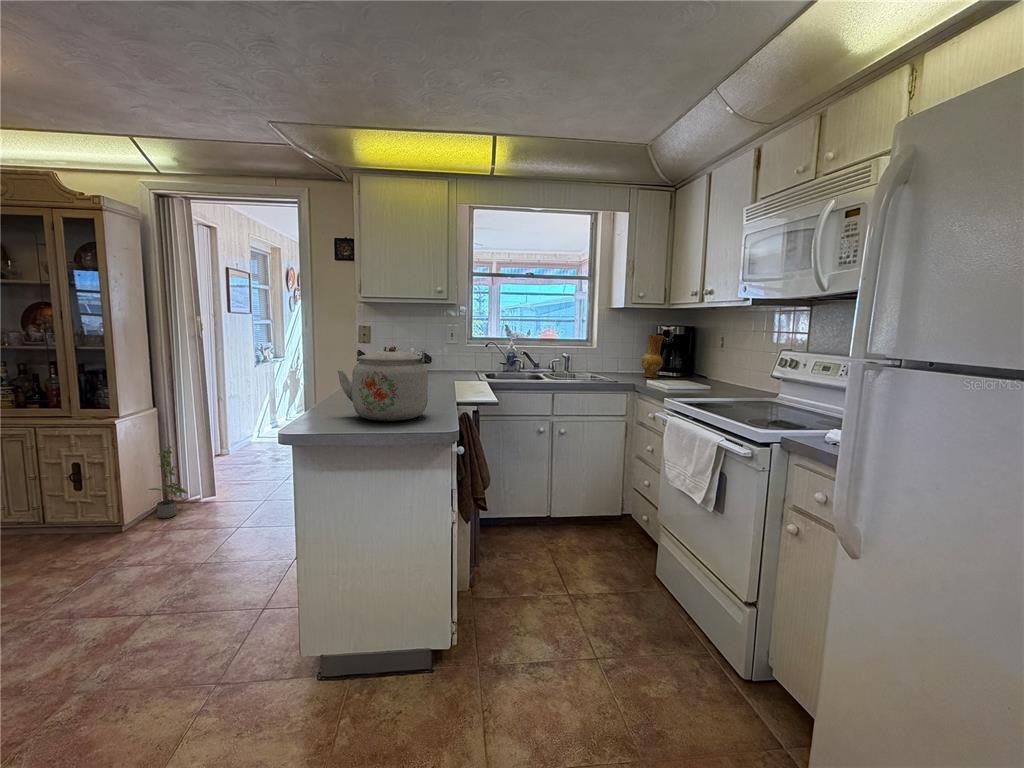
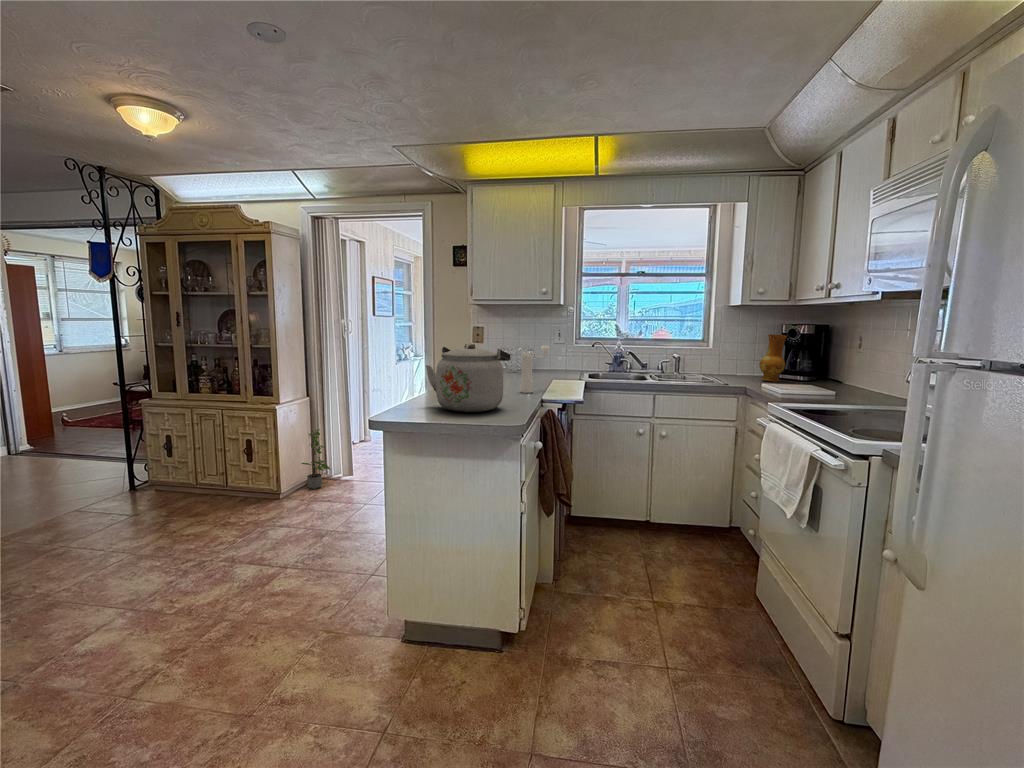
pepper mill: none [432,347,461,396] -> present [521,345,550,393]

